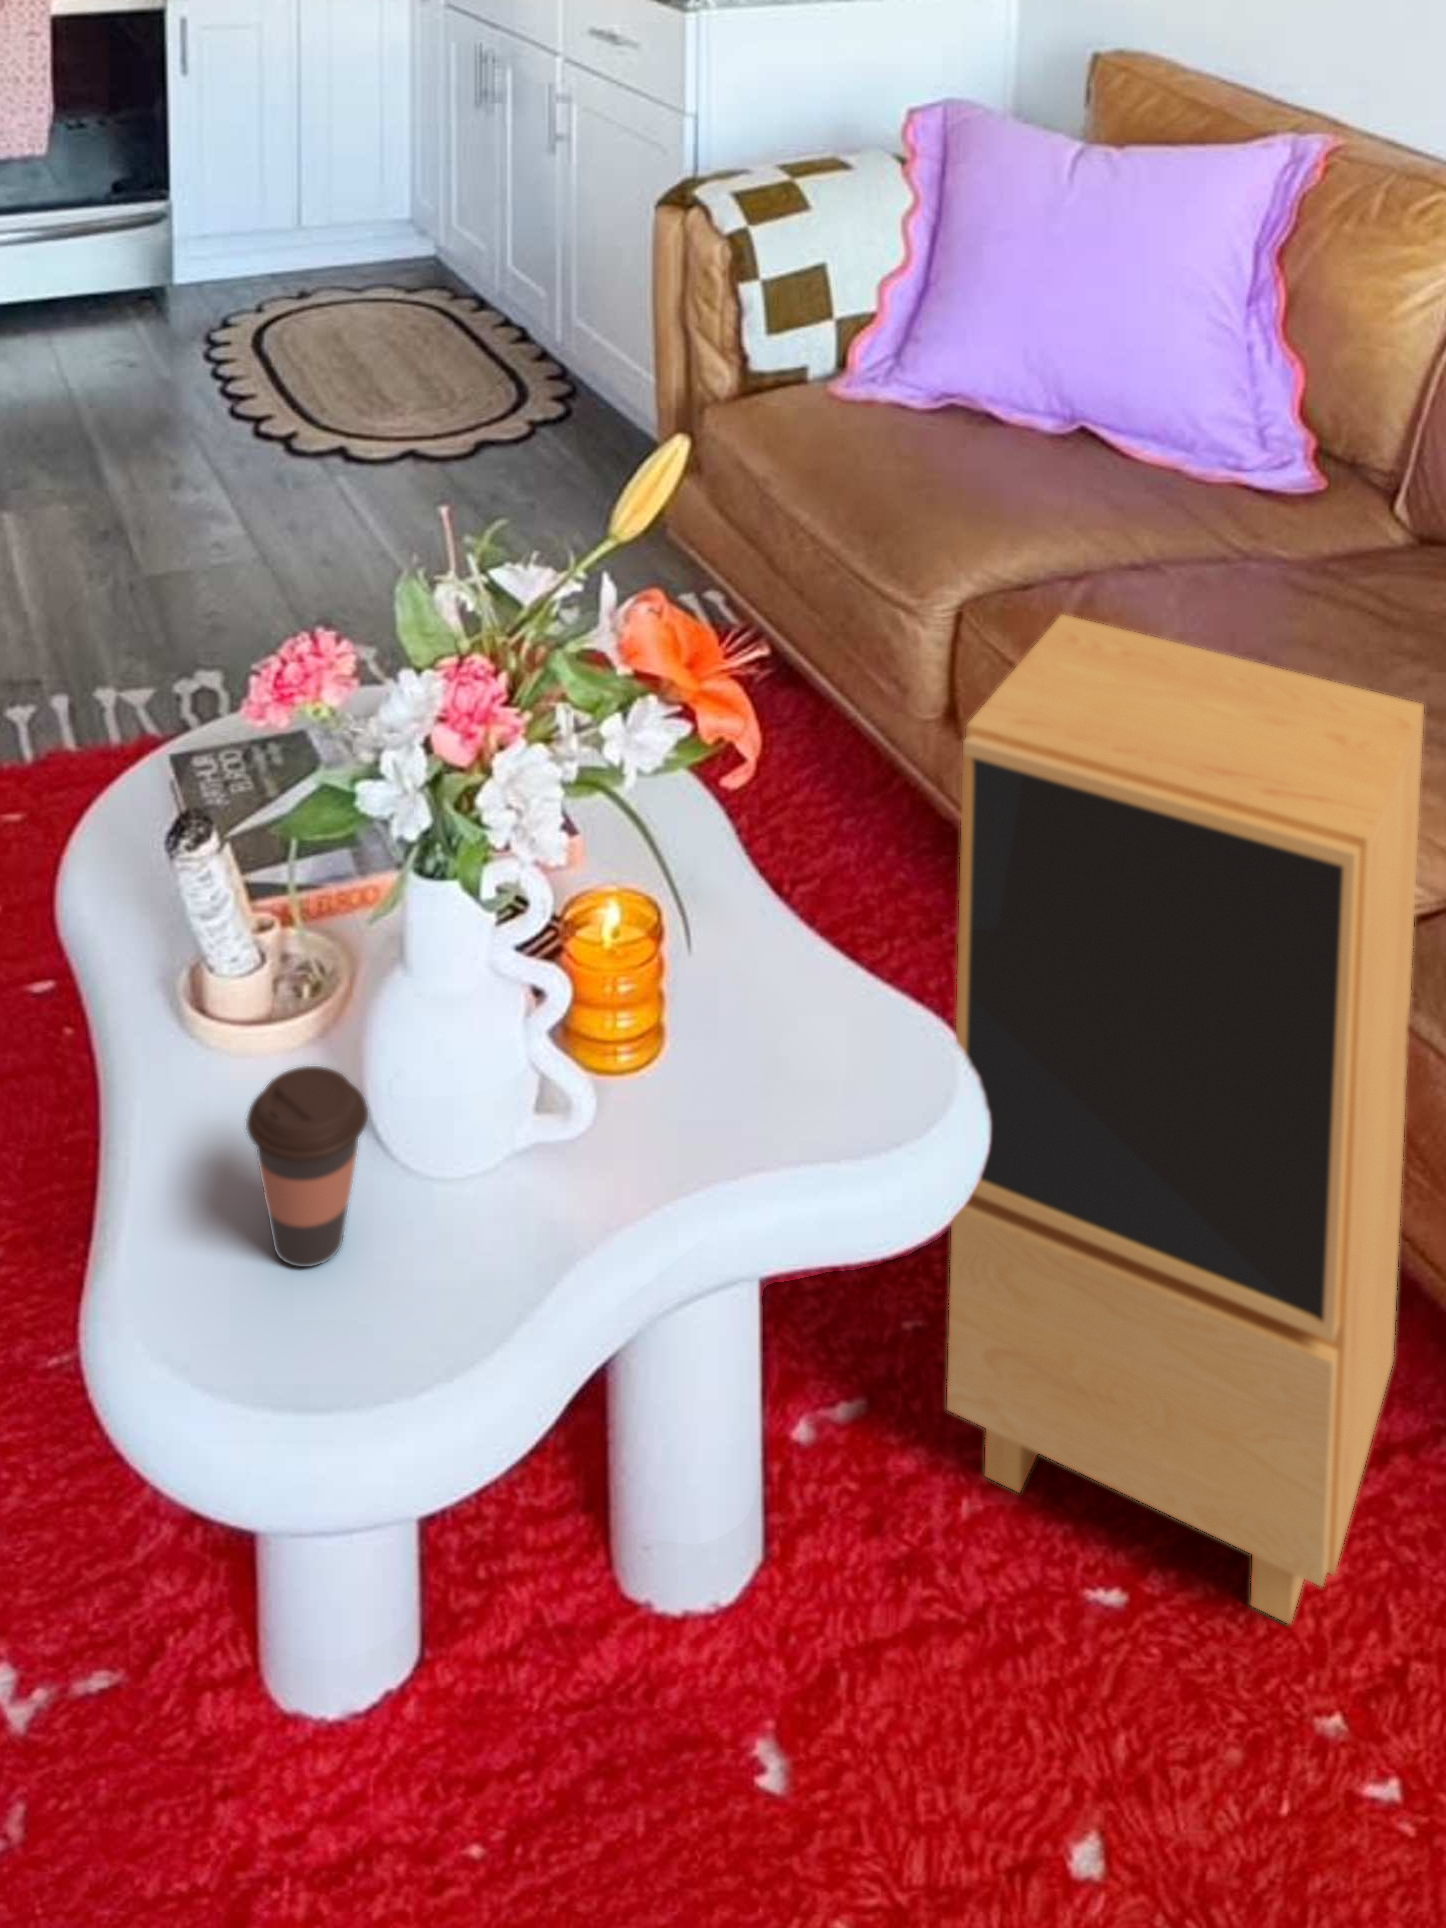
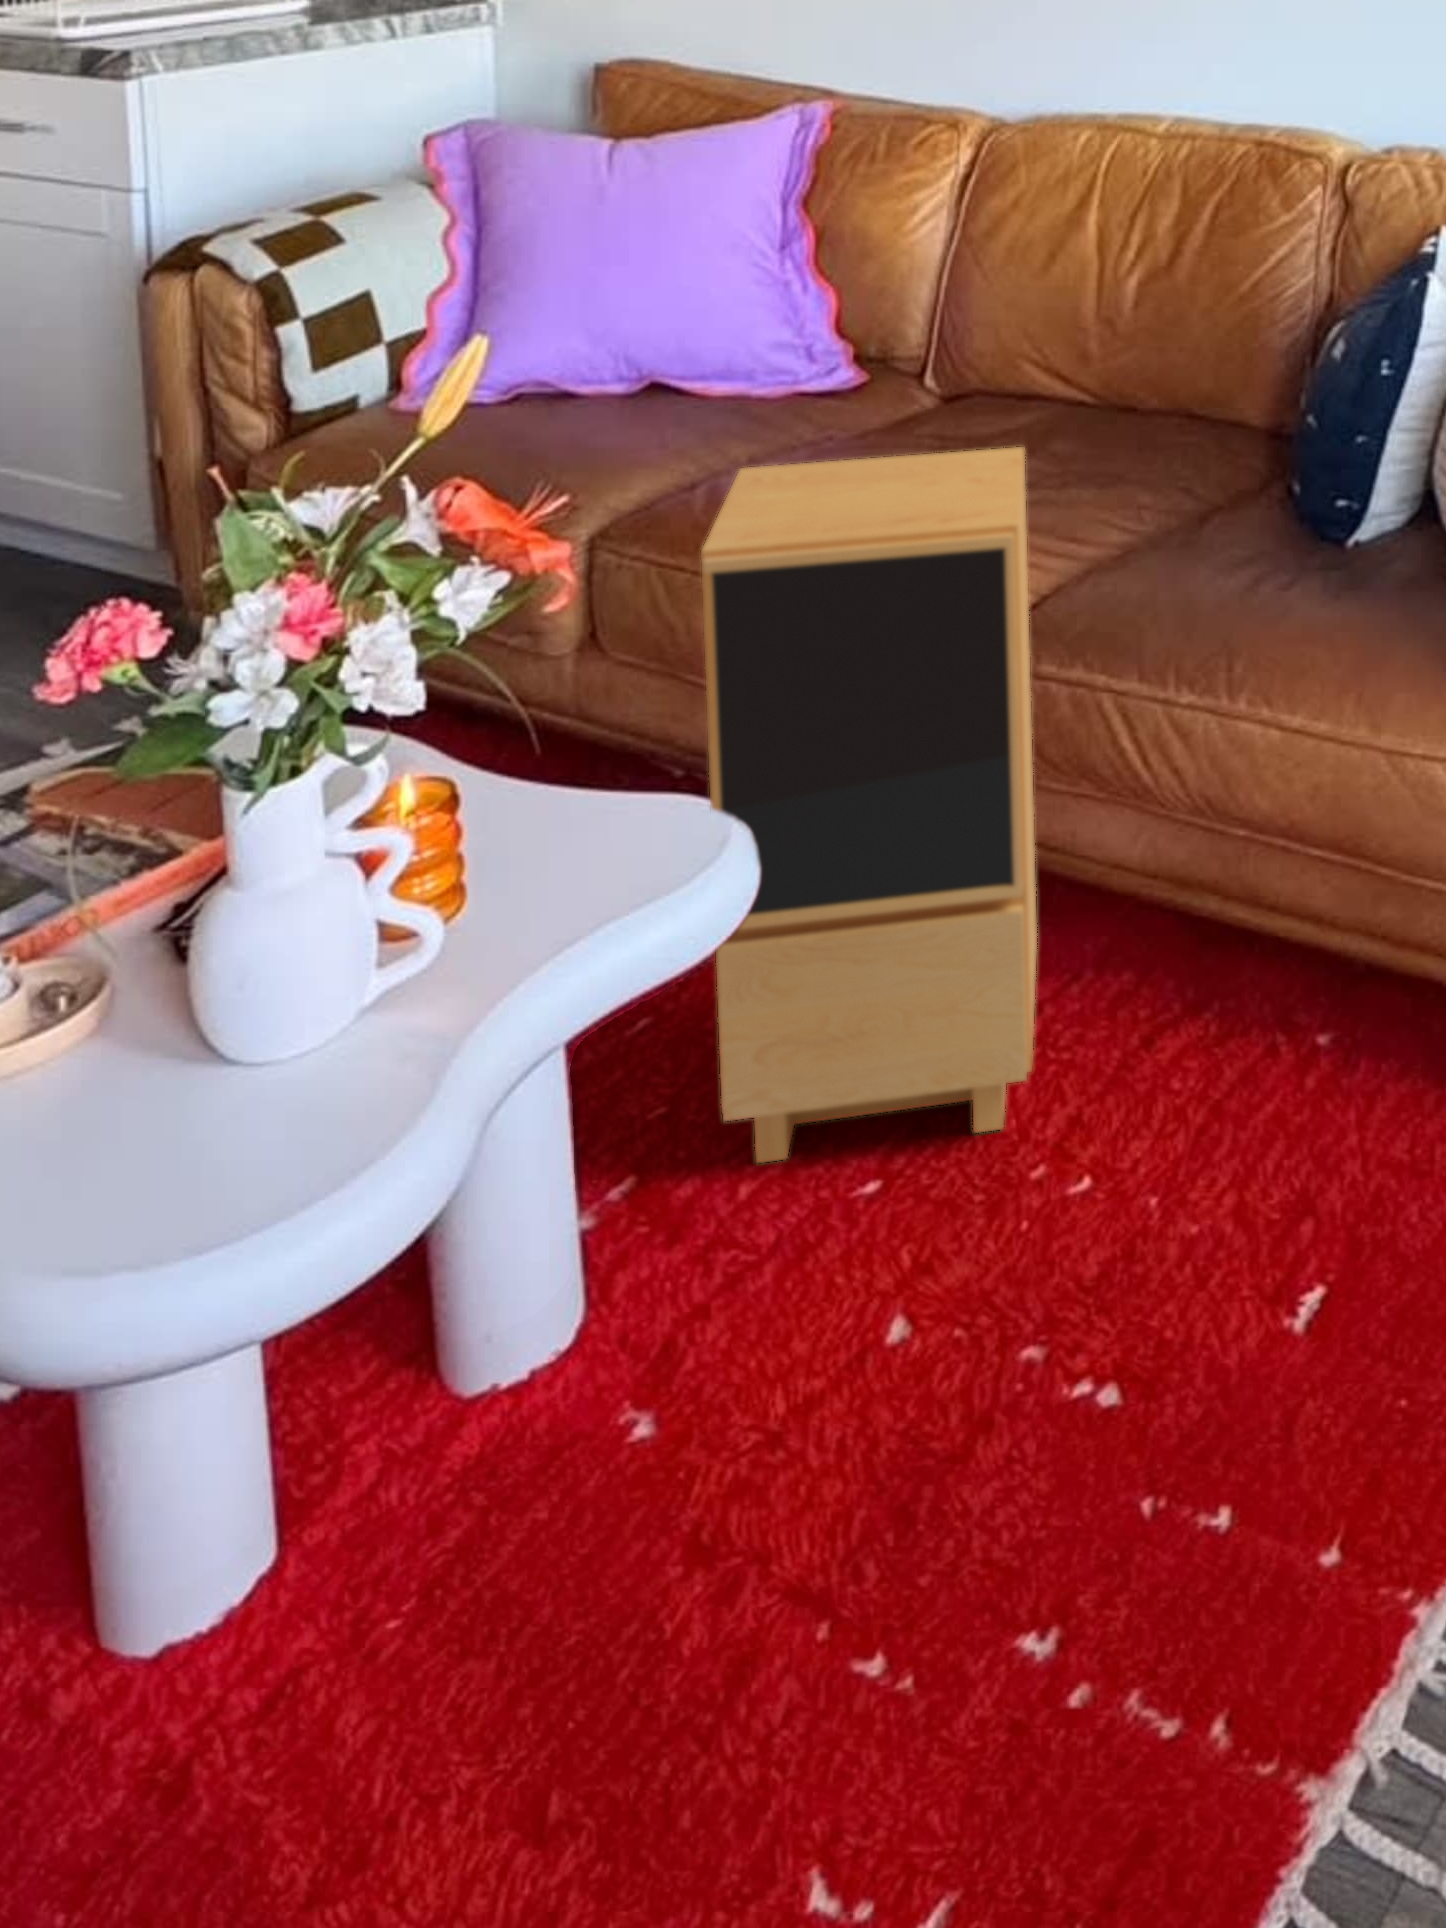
coffee cup: present [246,1066,368,1267] -> none [105,994,240,1181]

